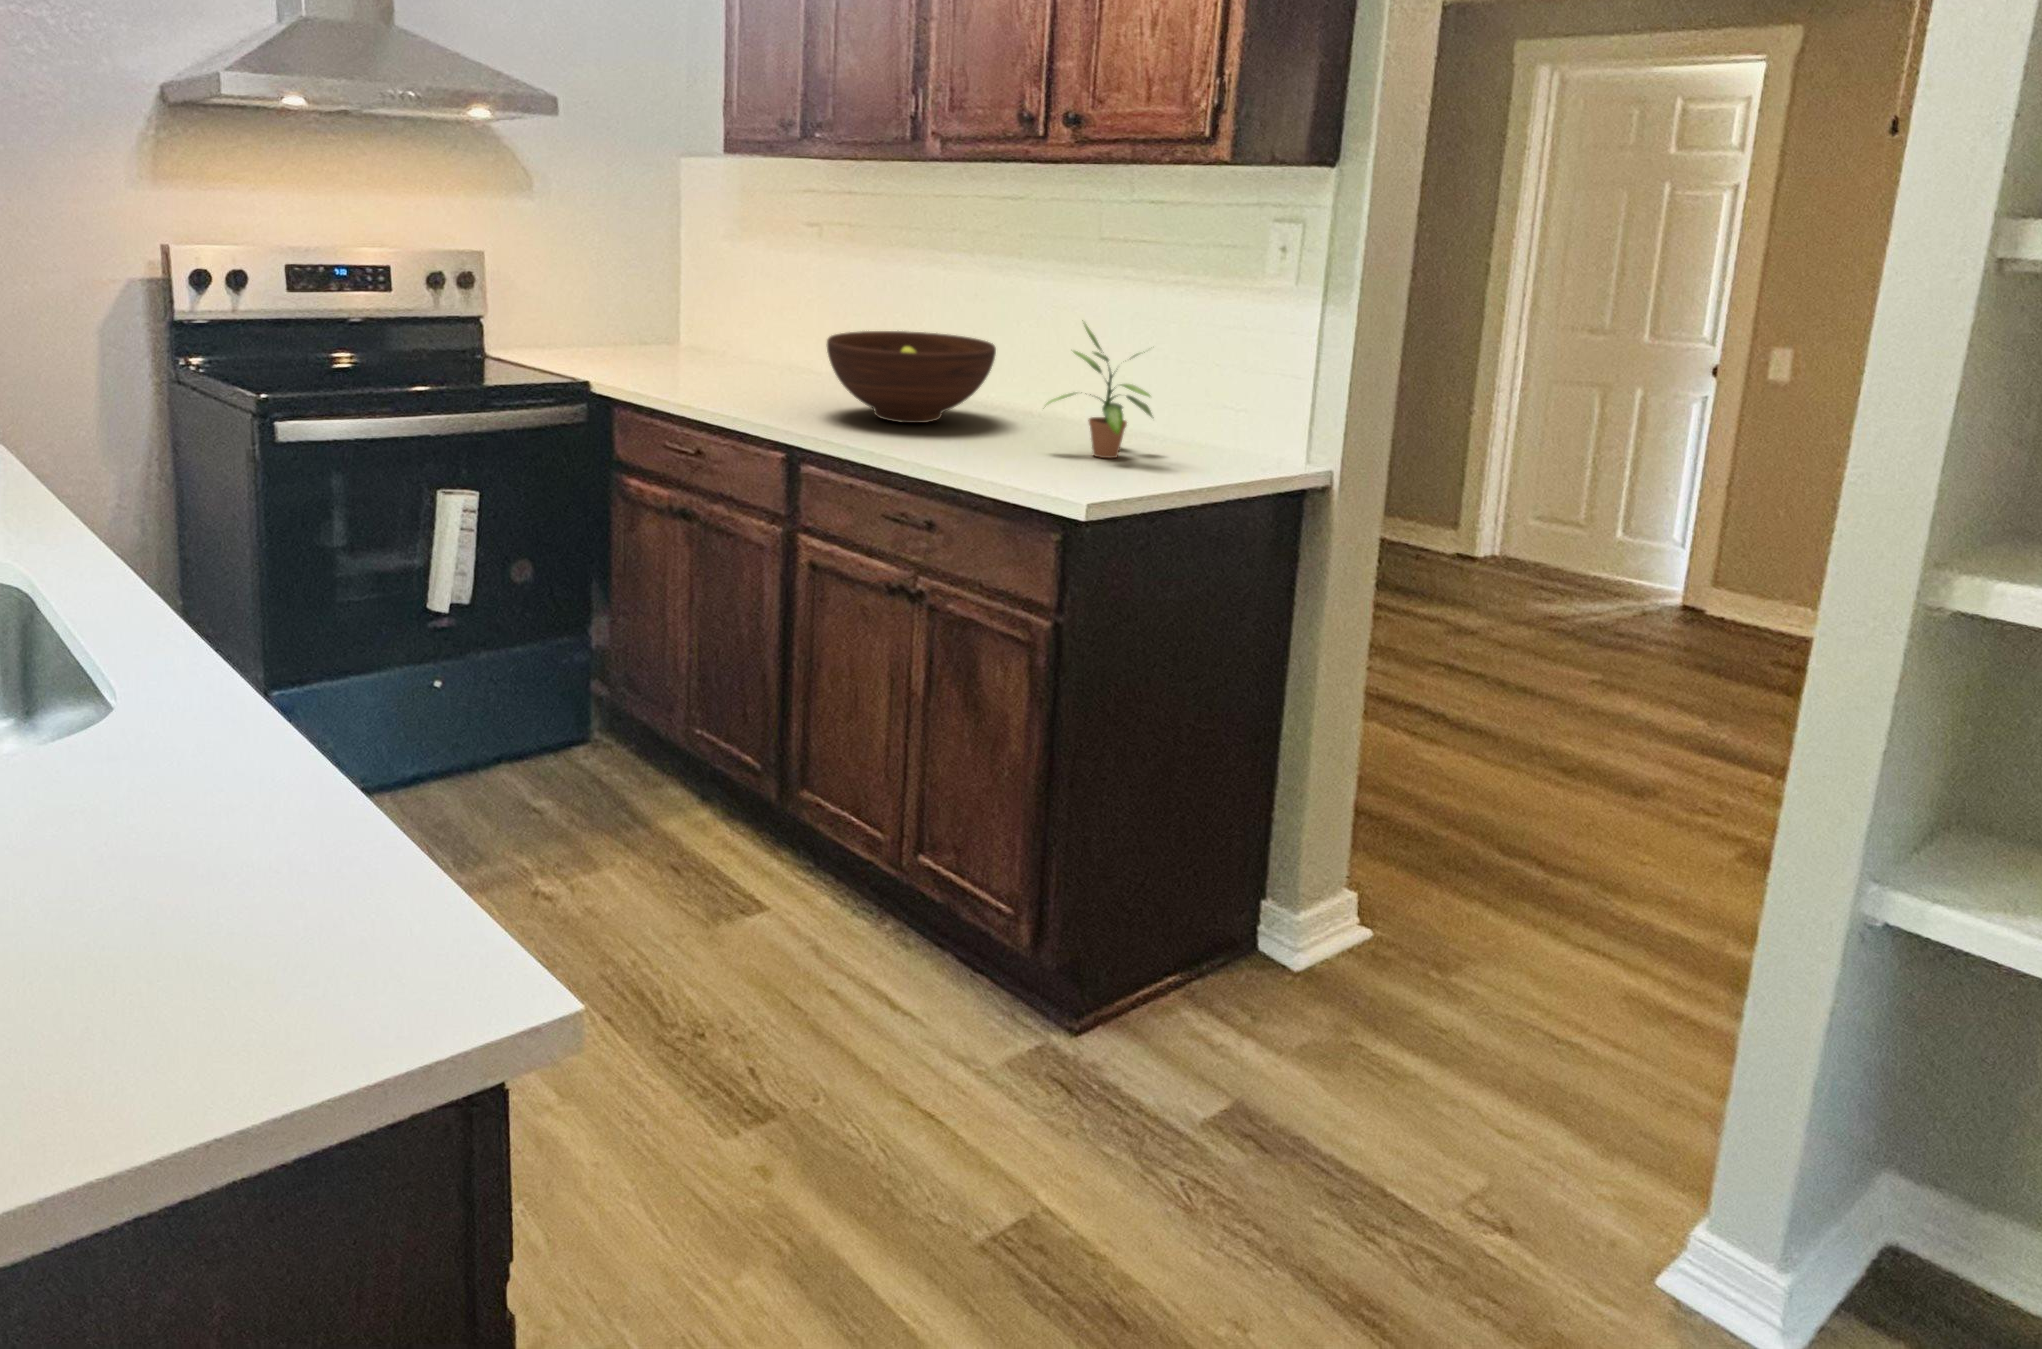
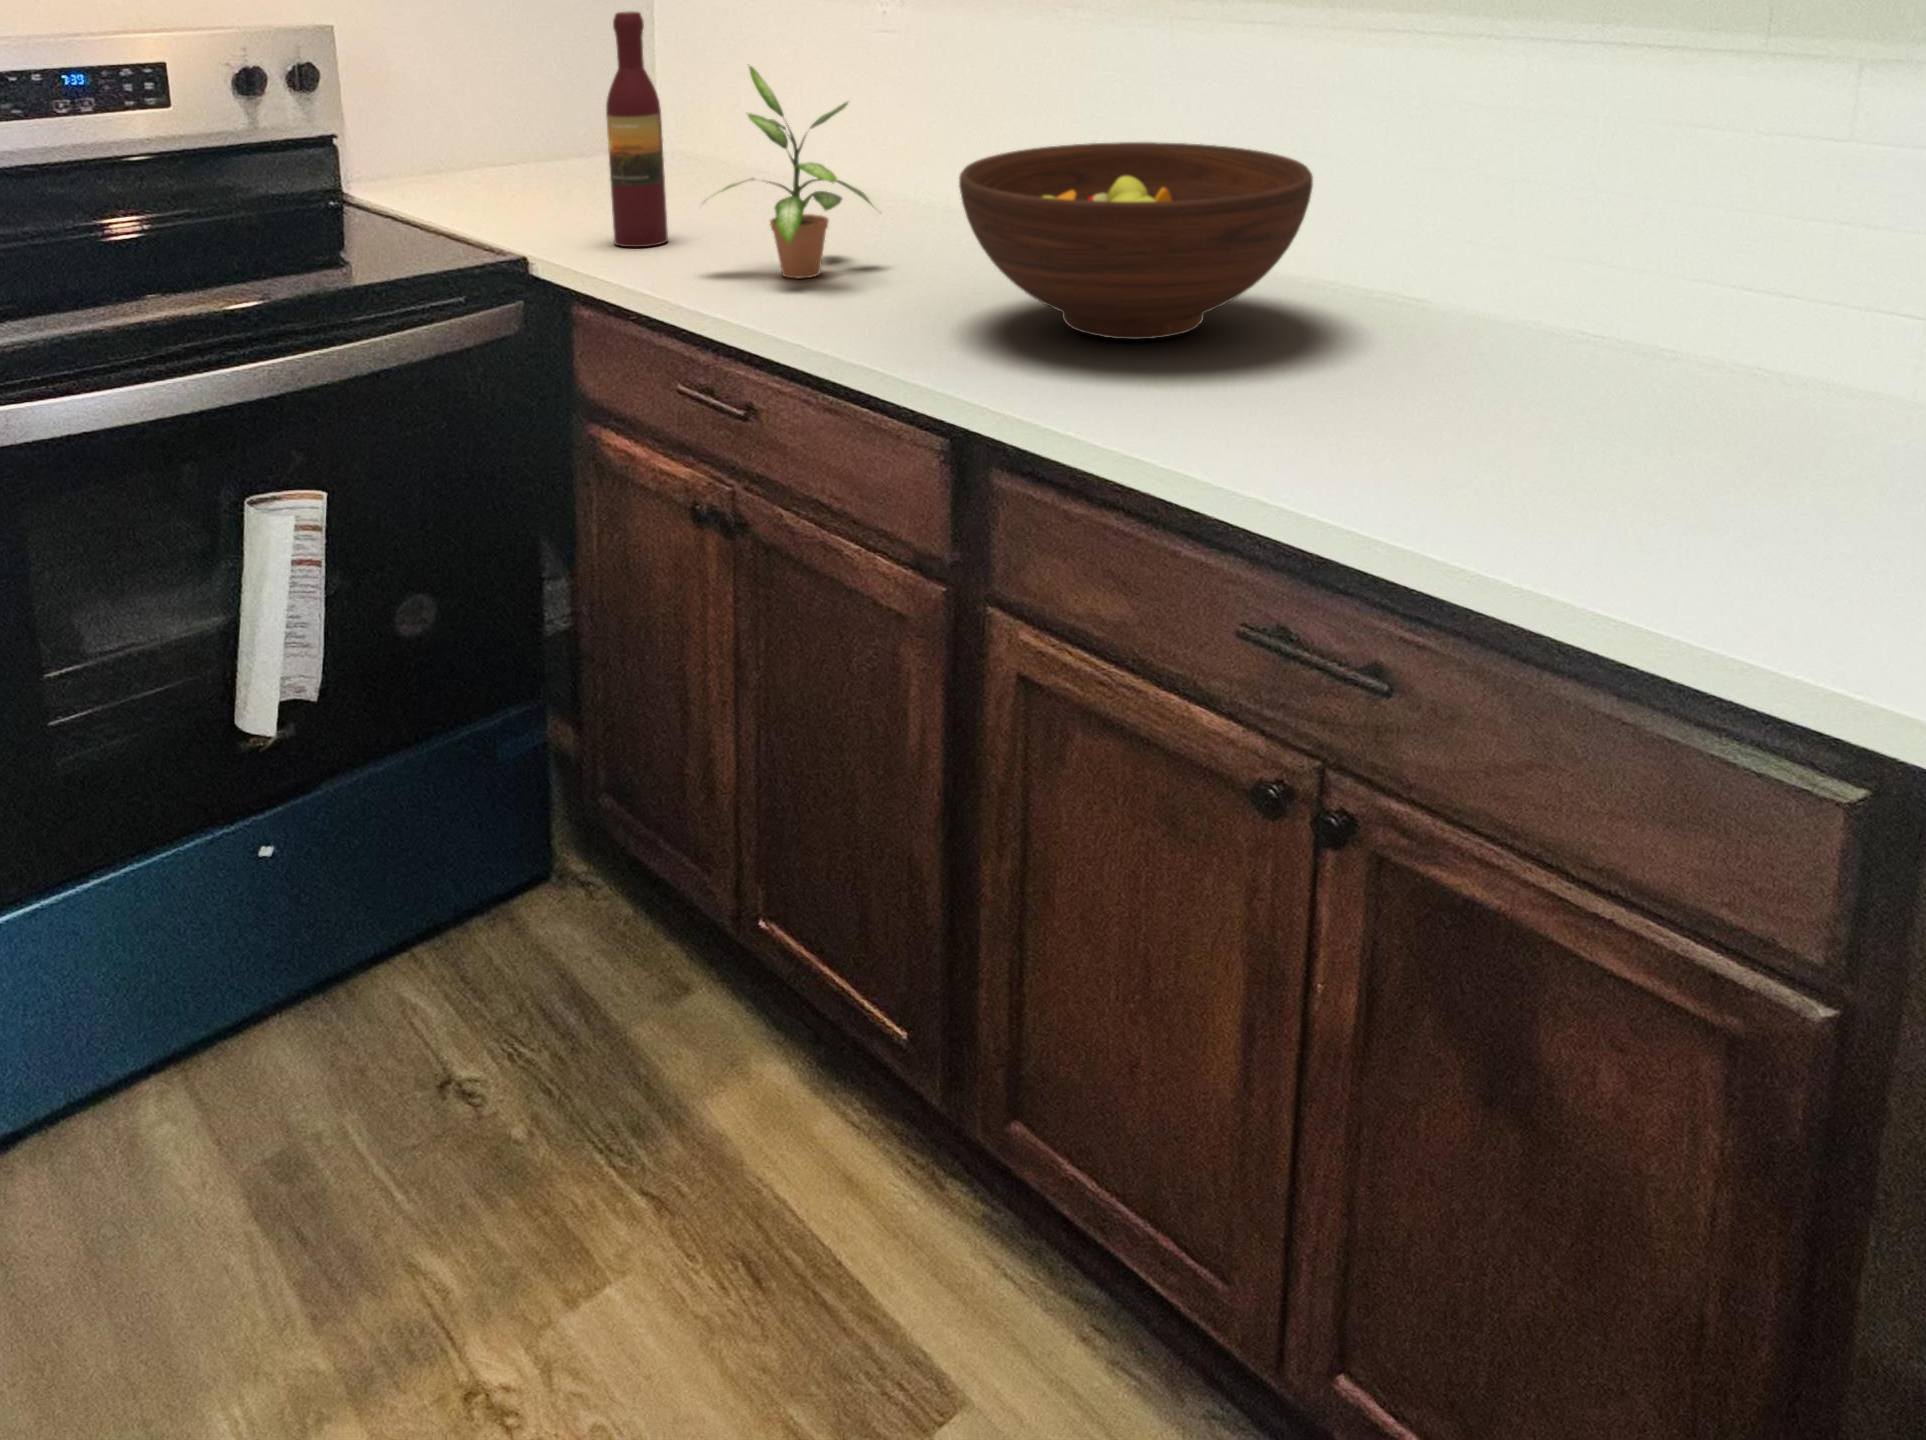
wine bottle: none [635,254,665,378] -> present [606,11,668,247]
potted plant: present [1047,320,1154,458] -> present [707,64,872,278]

